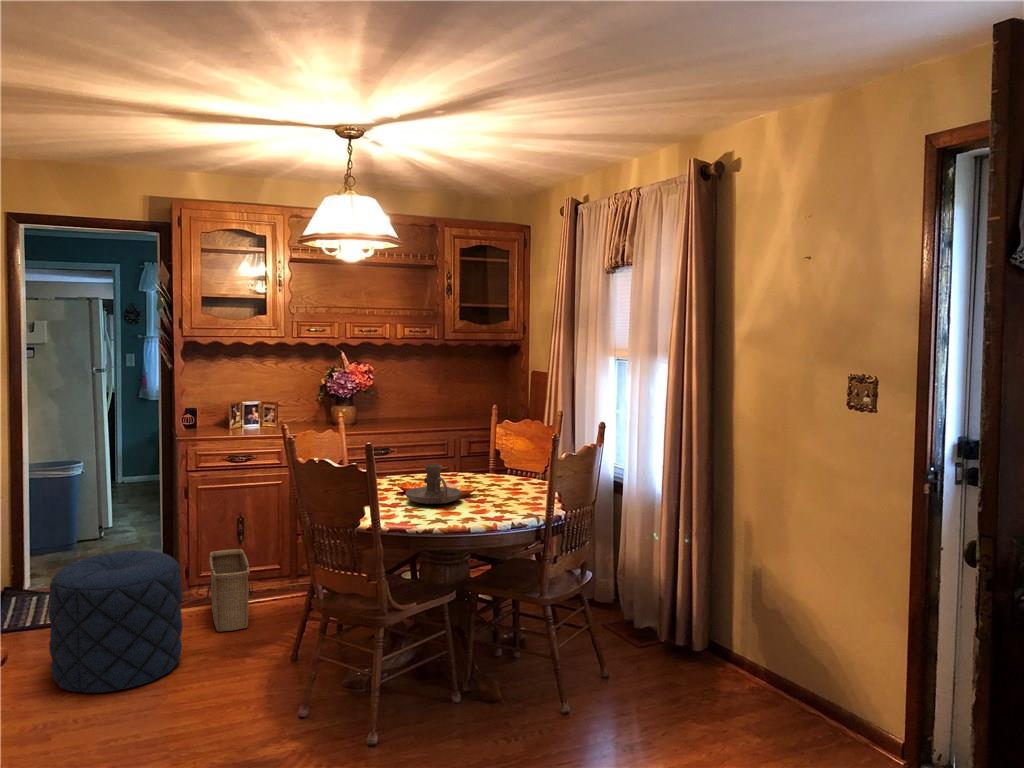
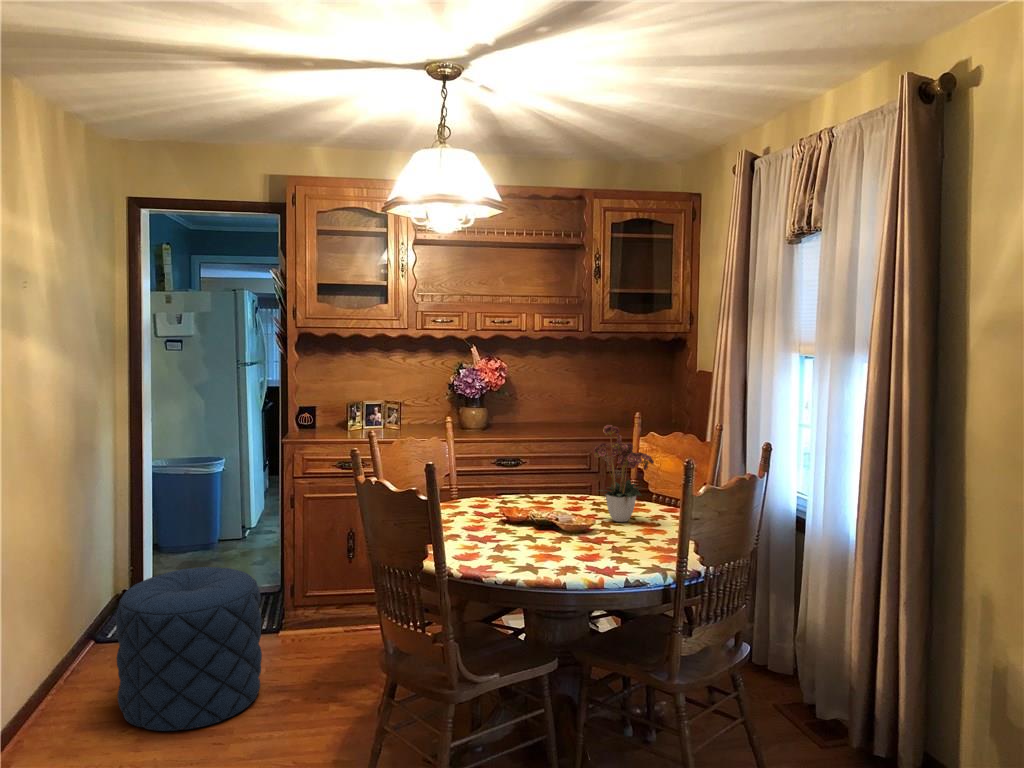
flower arrangement: none [467,410,521,489] -> present [594,425,654,522]
candle holder: present [406,464,461,504] -> none [502,489,573,542]
basket: present [207,549,253,632] -> none [304,567,355,663]

